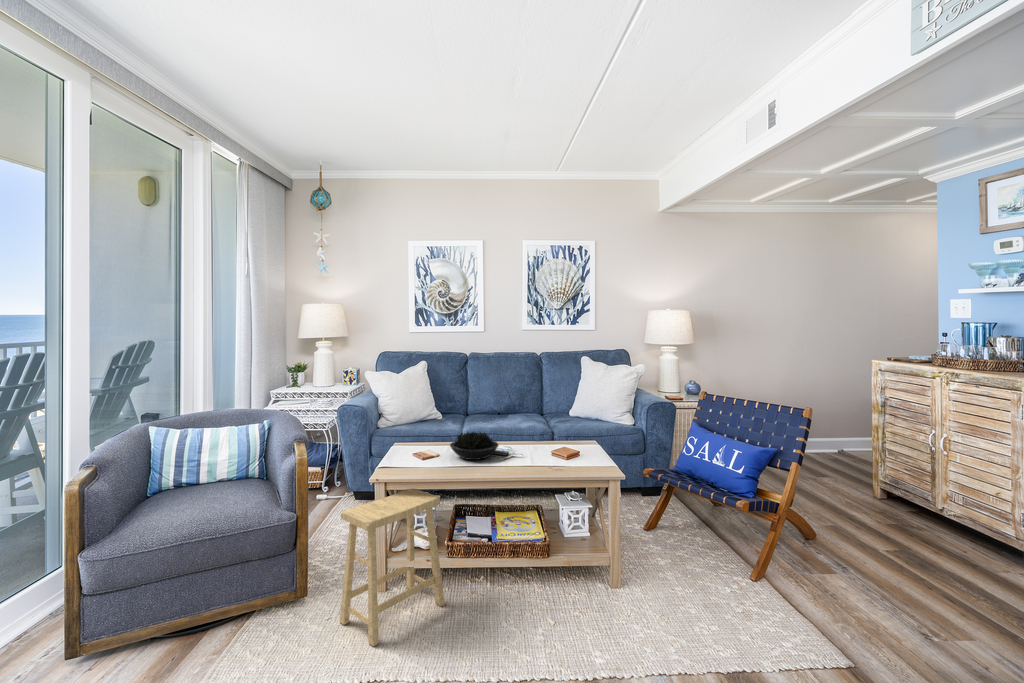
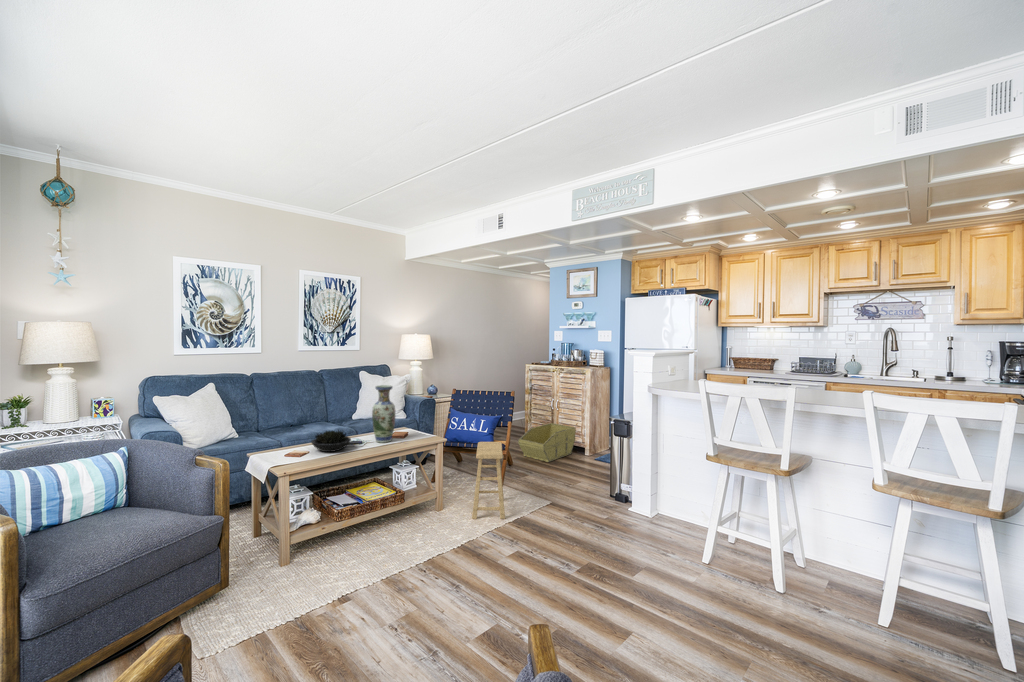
vase: none [531,377,563,460] -> present [372,385,395,443]
storage bin: none [831,477,985,554] -> present [518,423,576,462]
footstool: present [340,489,445,646] -> present [472,442,505,519]

